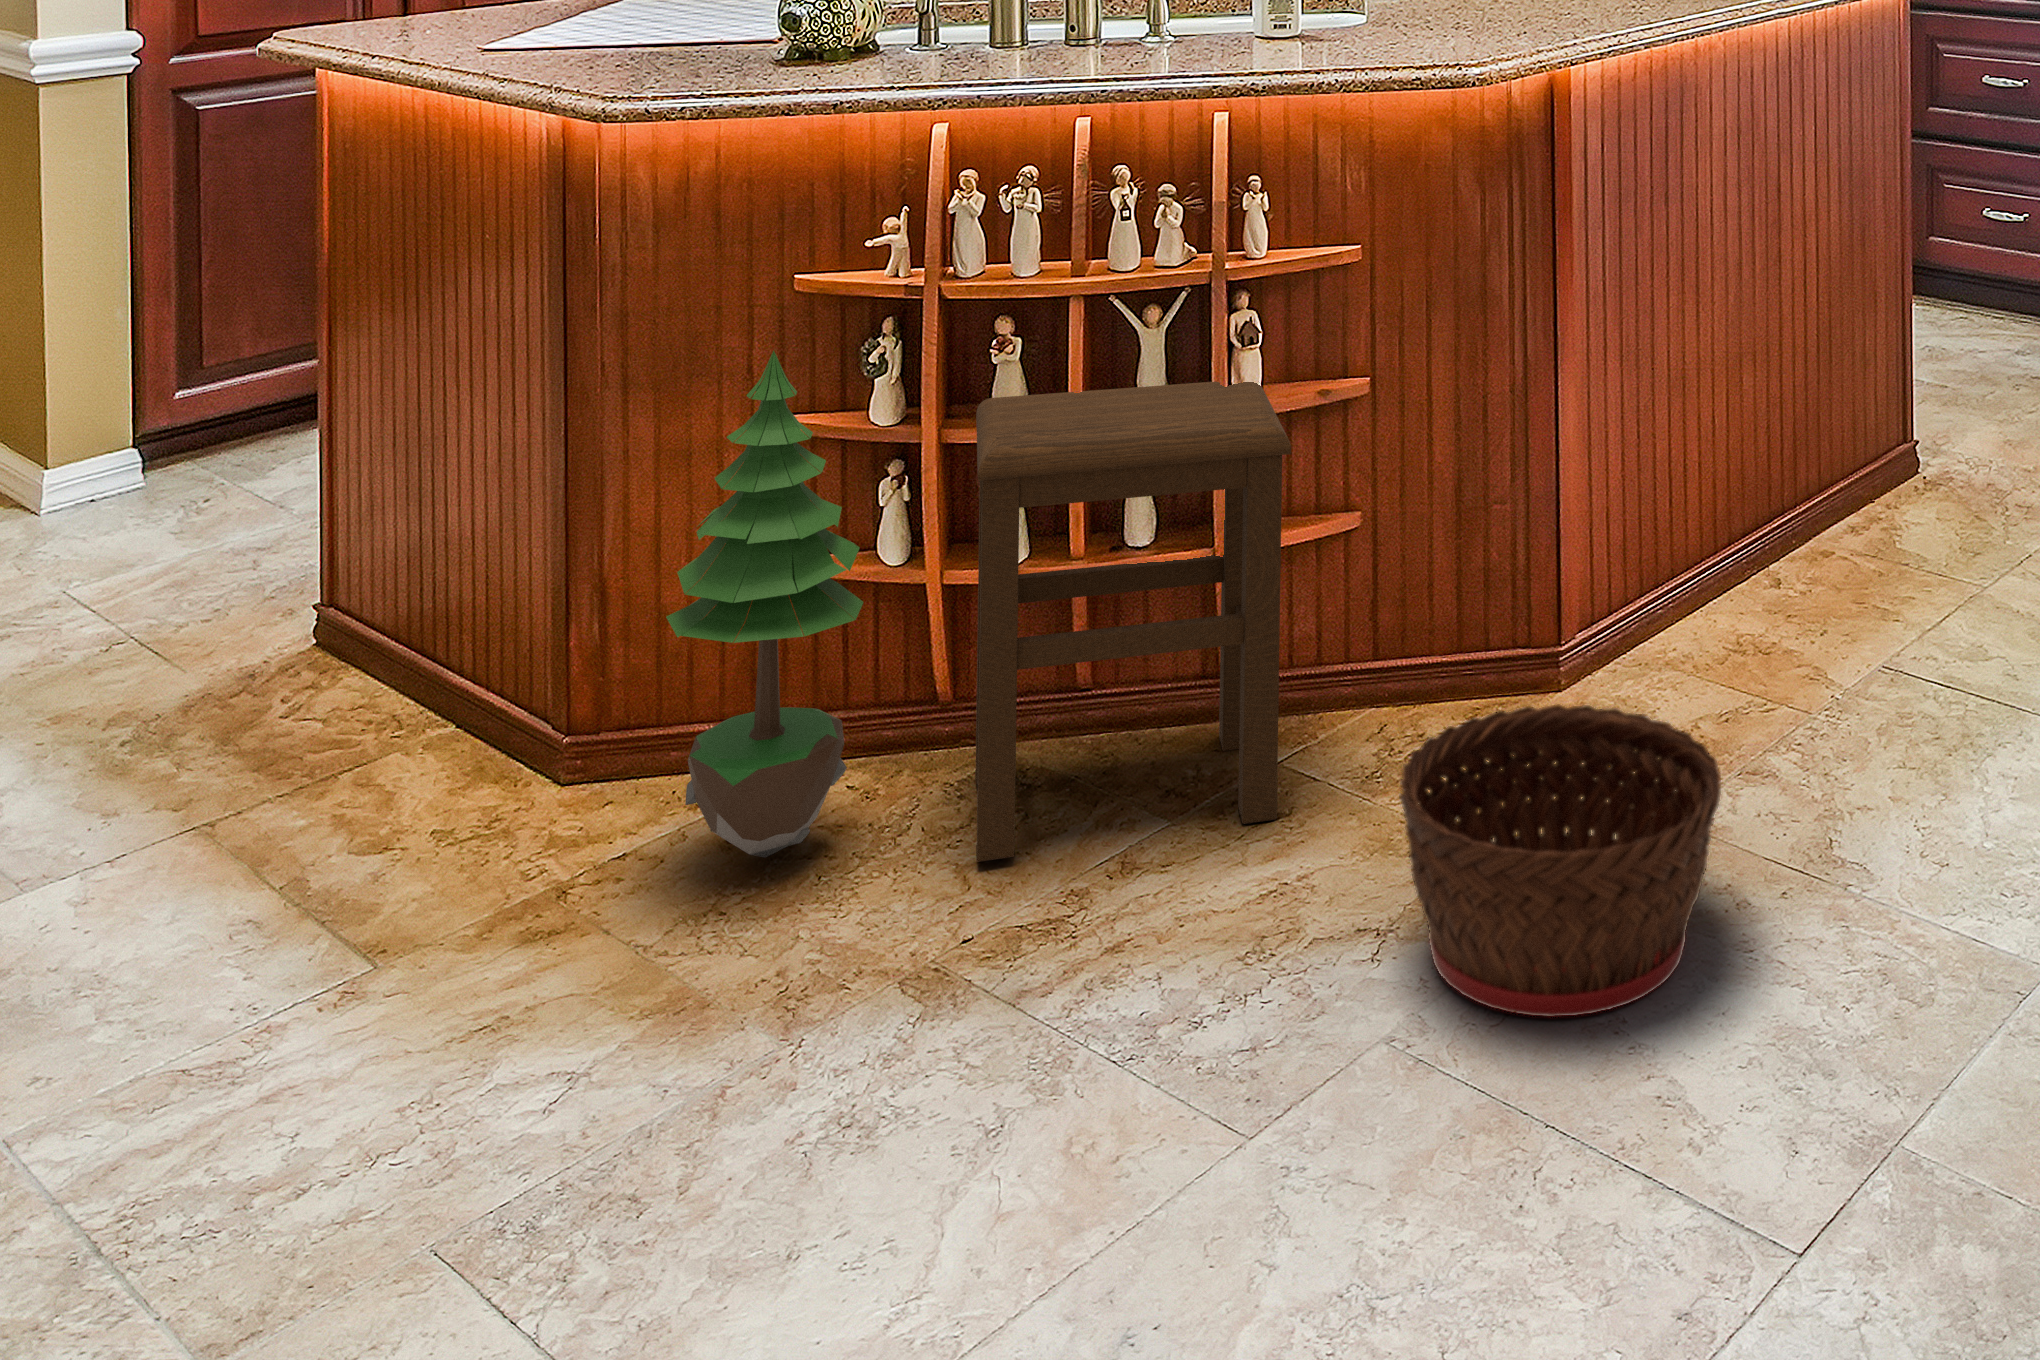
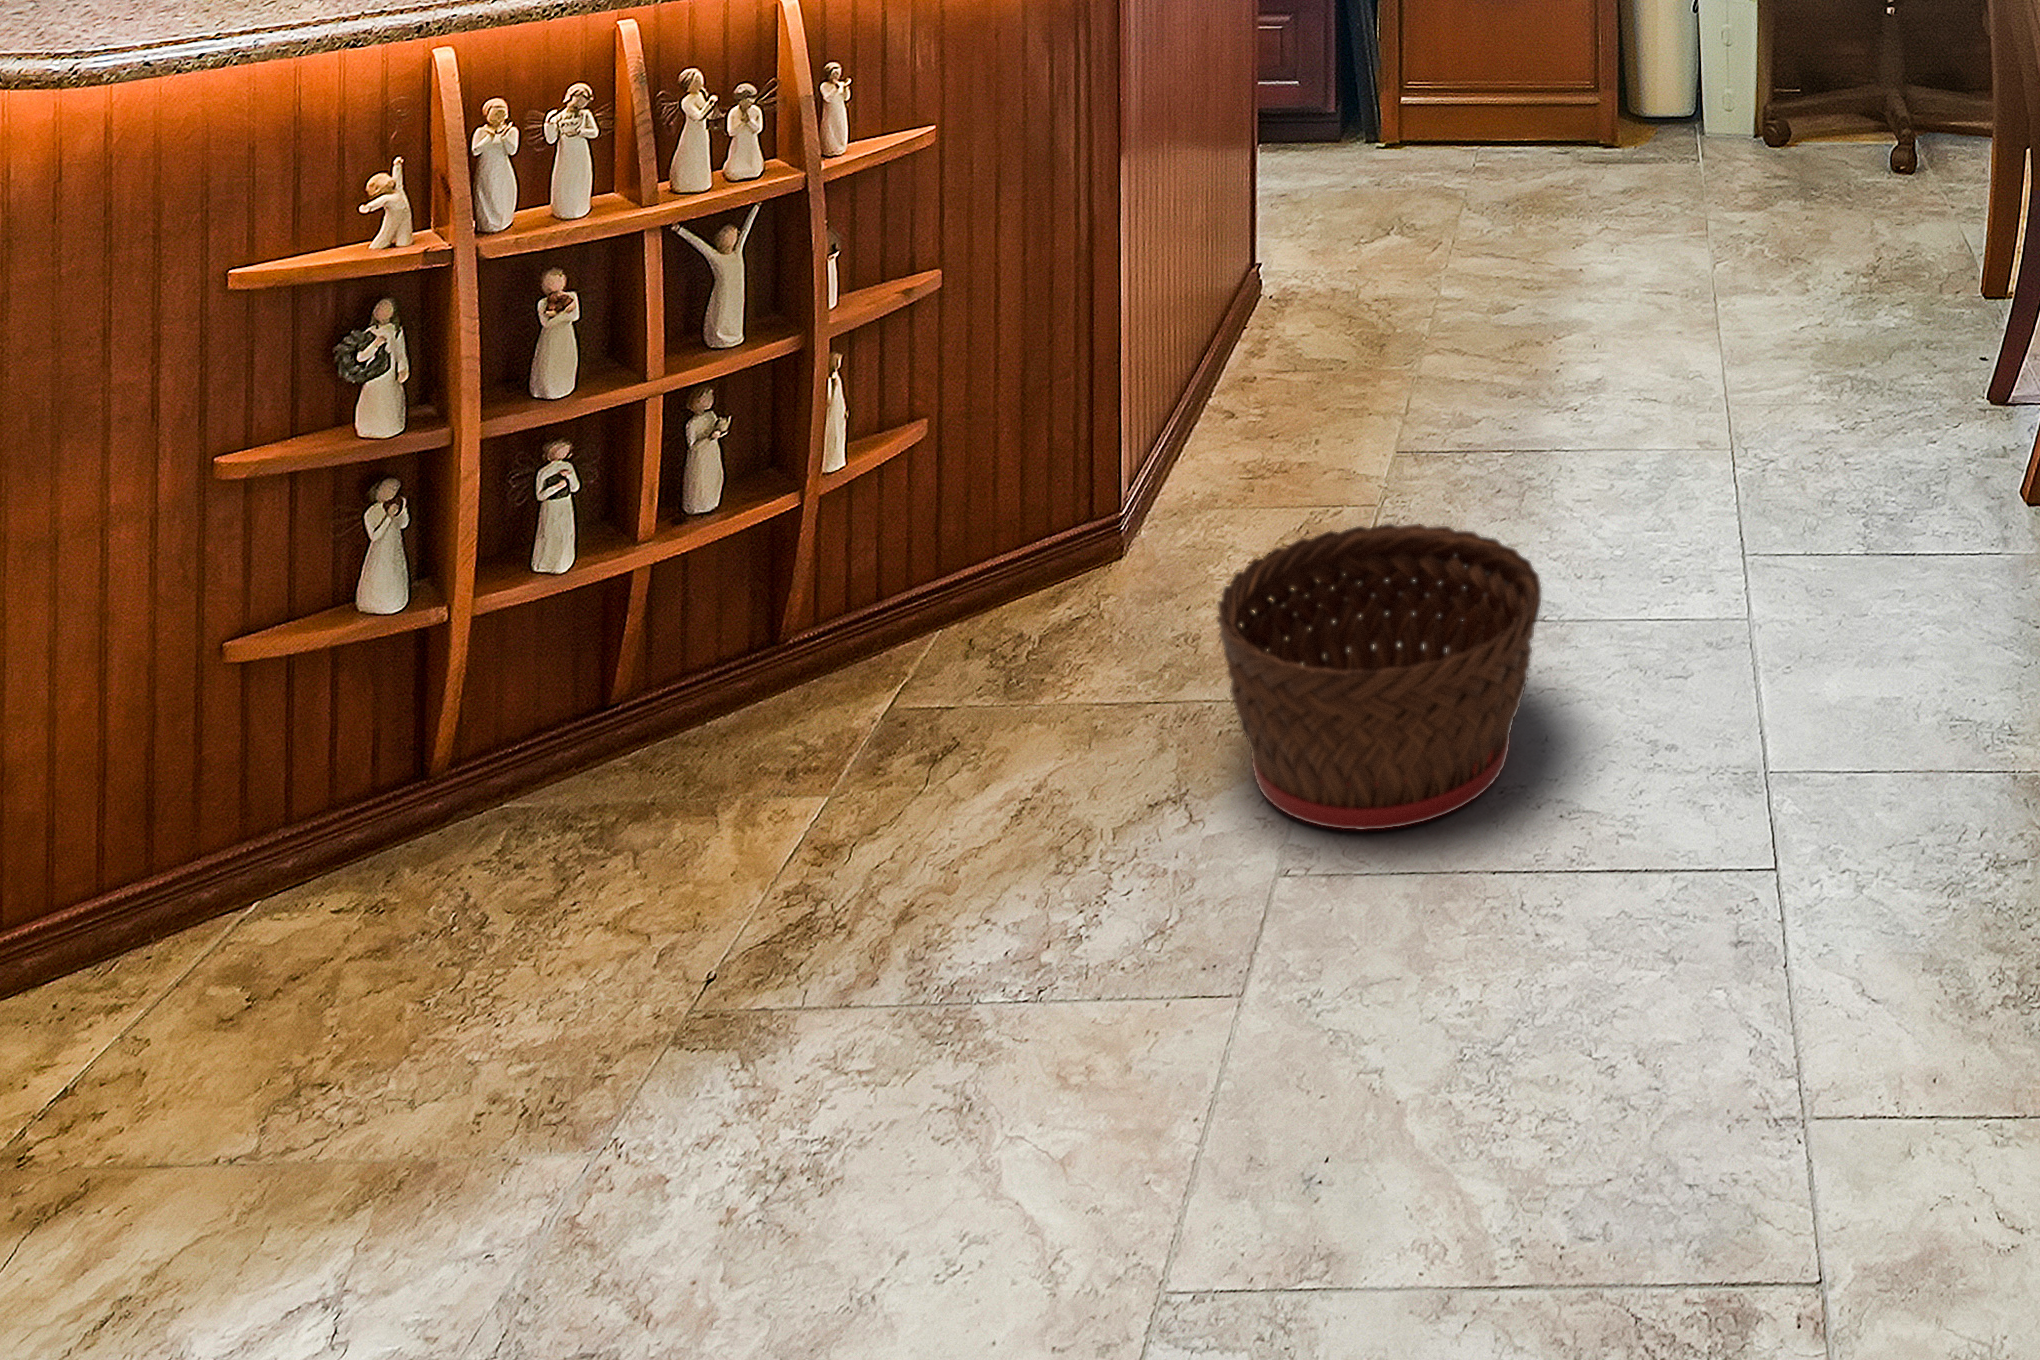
potted tree: present [666,351,863,858] -> none [162,363,459,1021]
stool: present [975,381,1291,862] -> none [512,293,976,914]

